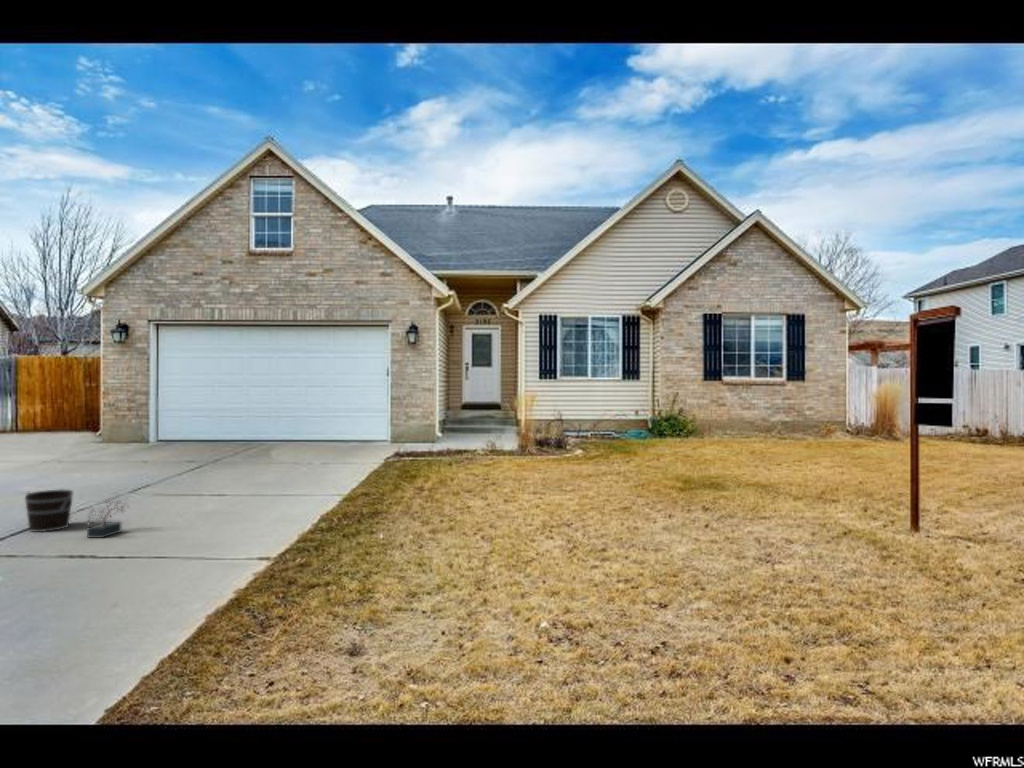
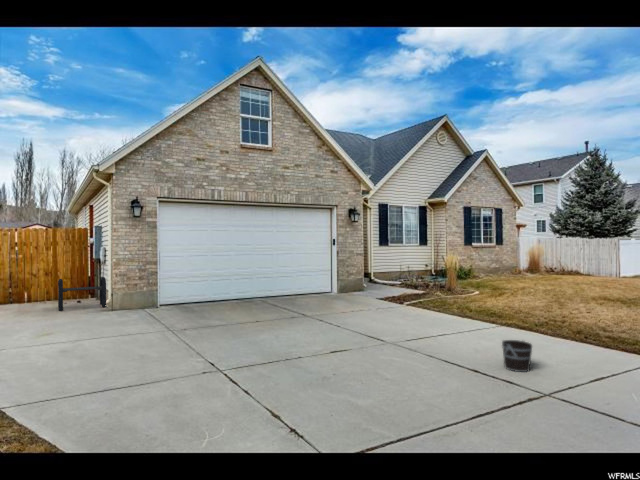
bench: none [79,410,138,442] -> present [58,277,106,311]
decorative plant: present [87,500,123,538] -> none [548,339,582,368]

